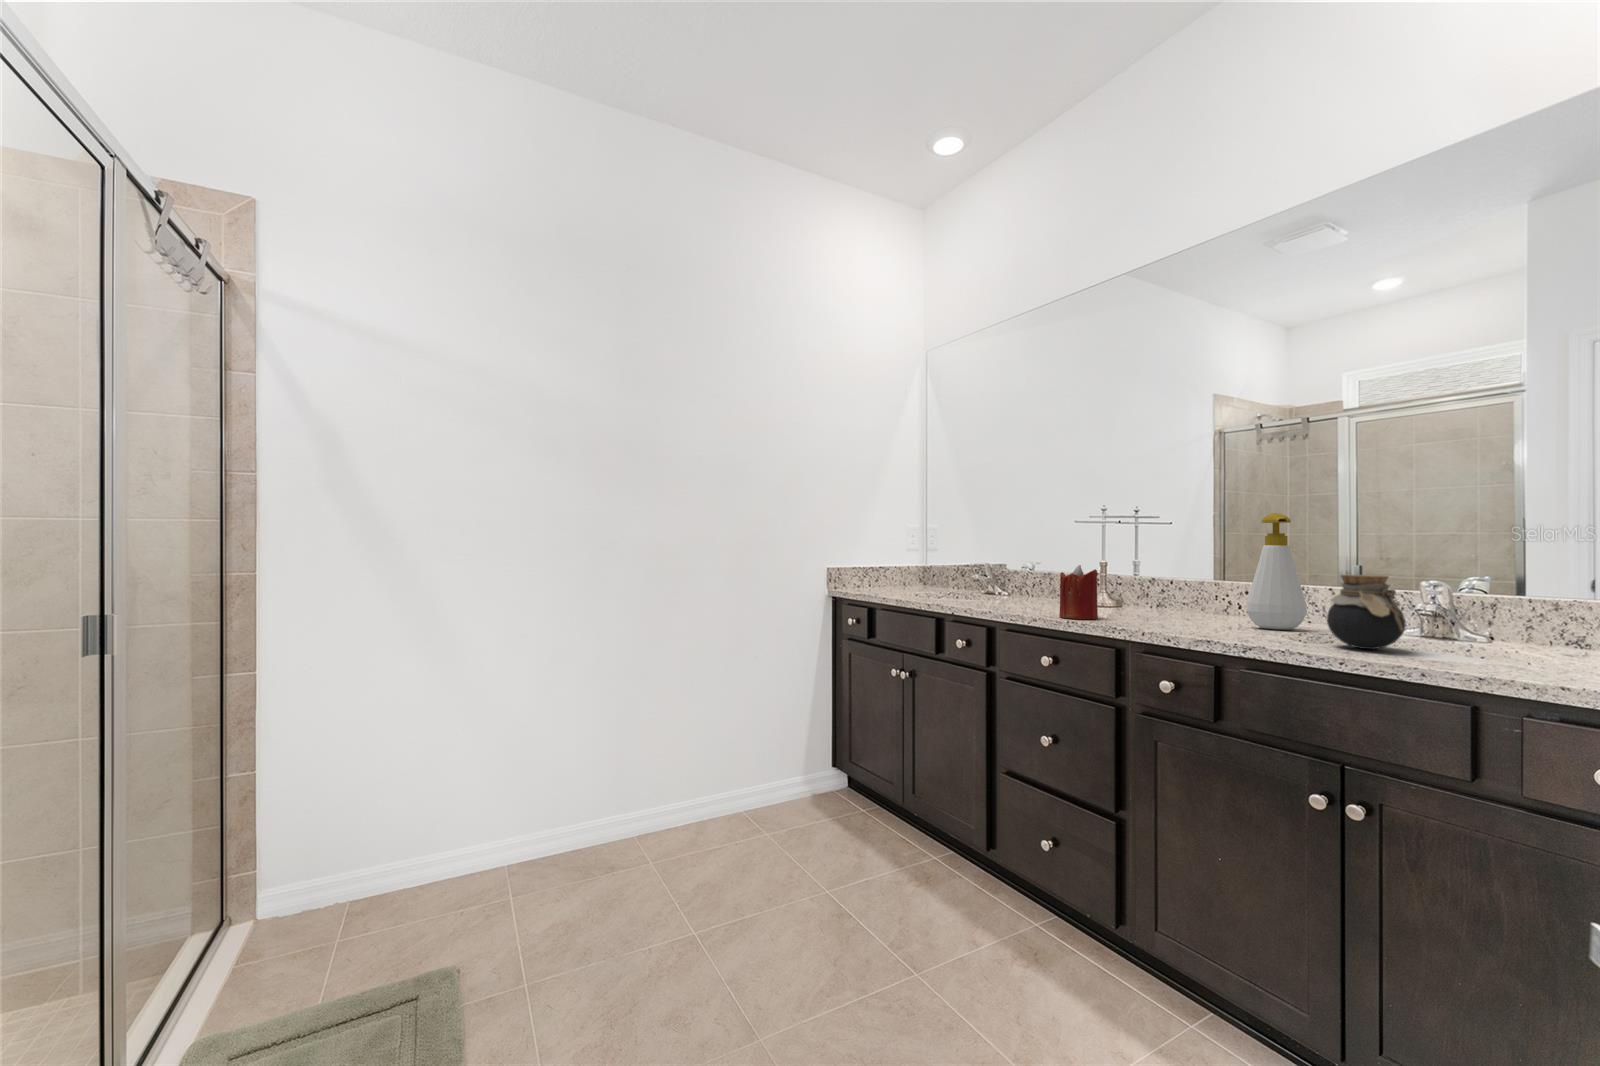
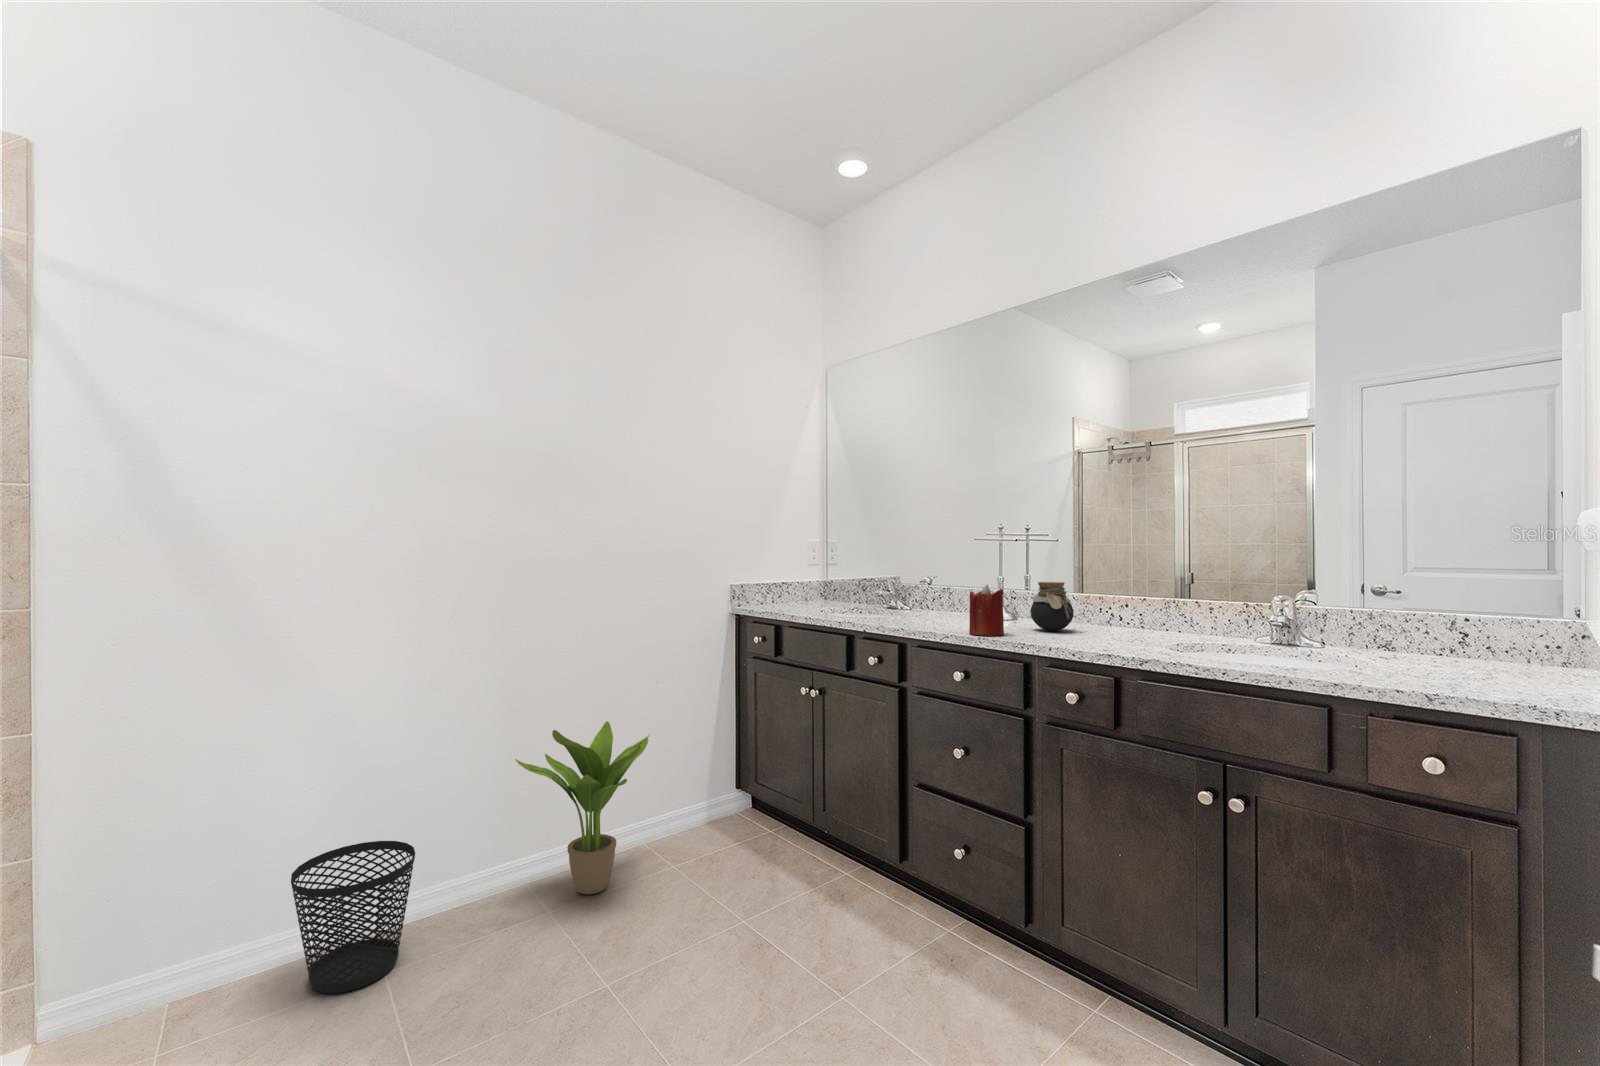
soap bottle: present [1246,513,1307,630] -> none [1133,537,1182,641]
jar: present [1327,574,1406,649] -> present [1031,582,1074,631]
potted plant: none [616,693,742,855] -> present [515,721,649,894]
wastebasket: none [422,788,526,918] -> present [291,841,415,993]

